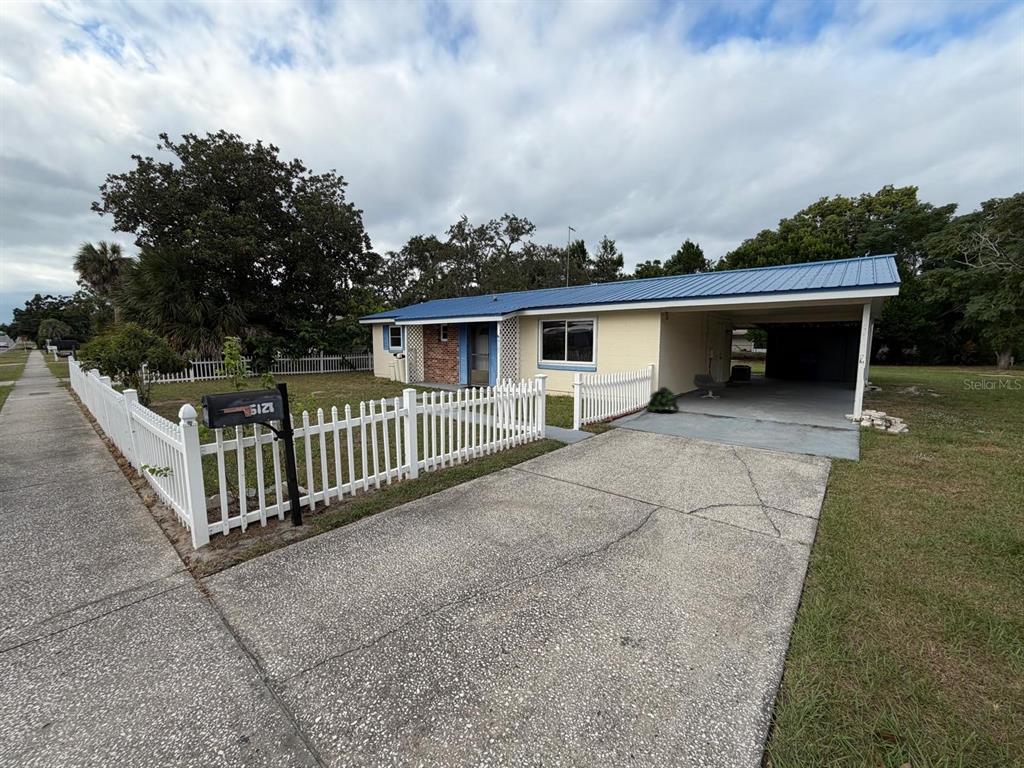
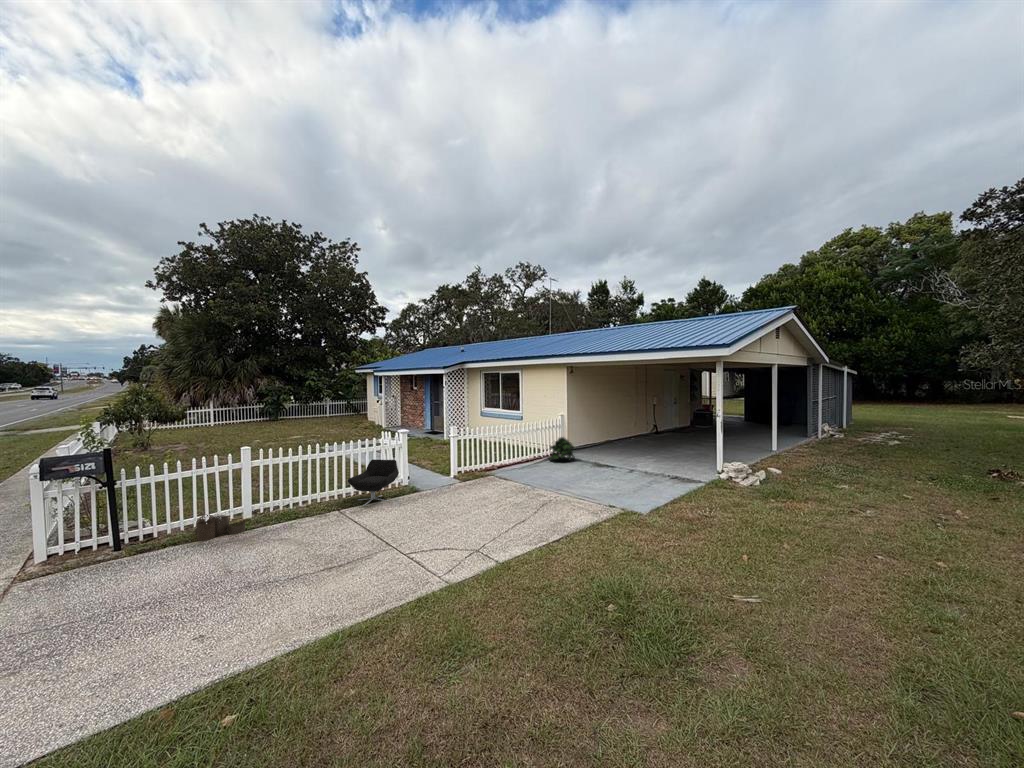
lounge chair: present [693,374,726,397] -> present [348,459,399,506]
woven basket: none [369,472,436,508] -> present [196,514,245,541]

